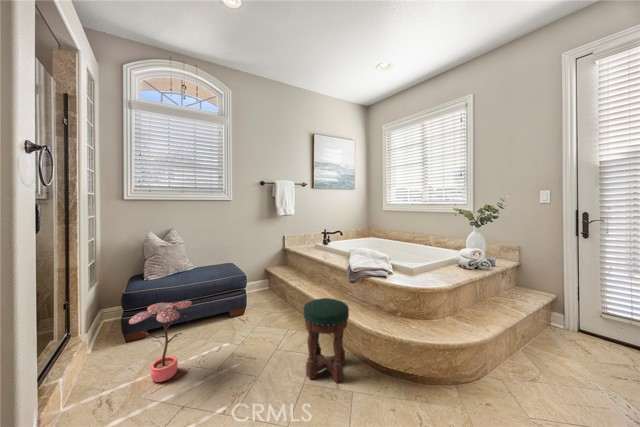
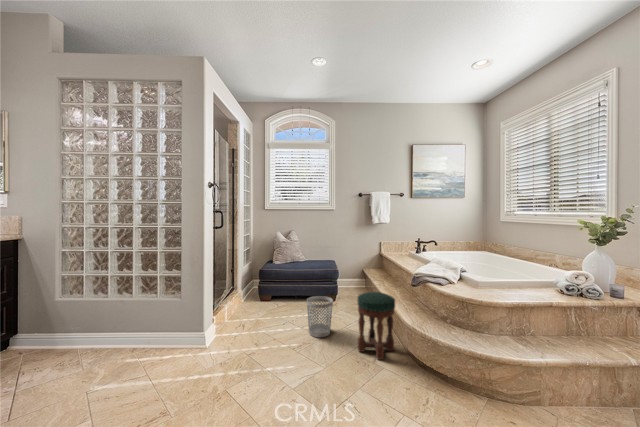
potted plant: present [129,301,192,382] -> none [255,277,291,326]
wastebasket: none [226,316,263,377] -> present [307,296,333,337]

